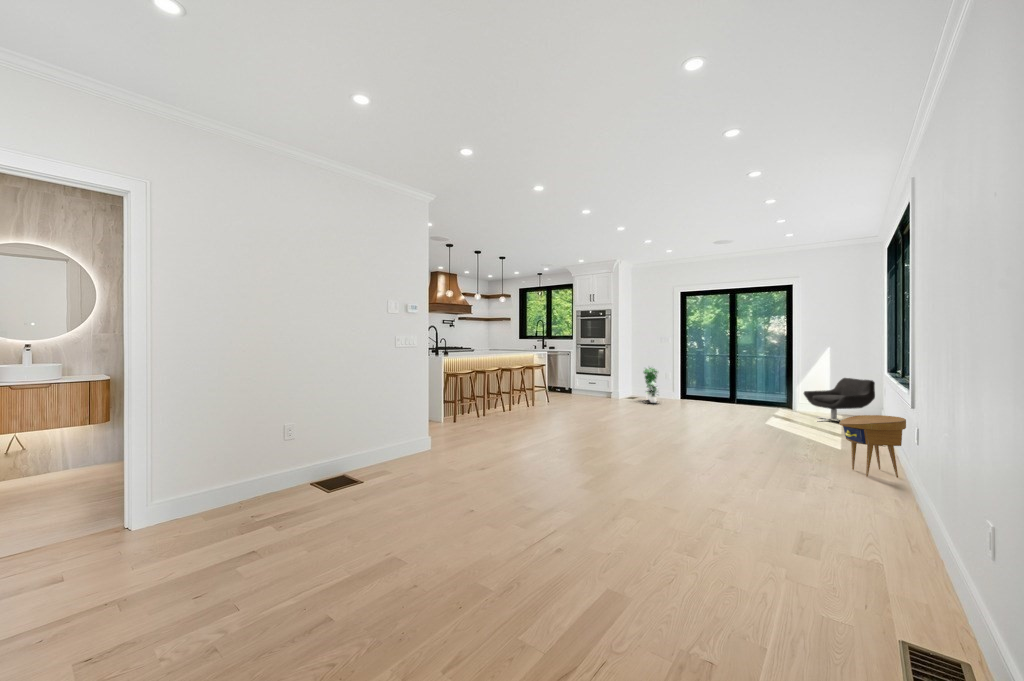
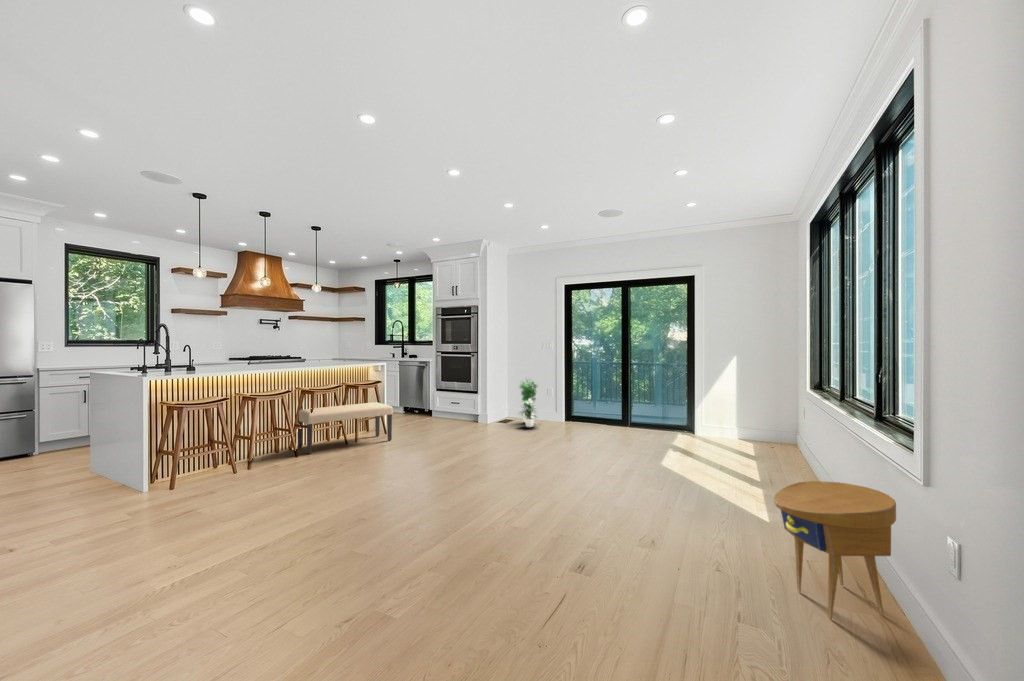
lounge chair: present [804,378,875,421] -> none [709,392,795,457]
bench: none [498,380,558,411] -> present [297,402,393,454]

